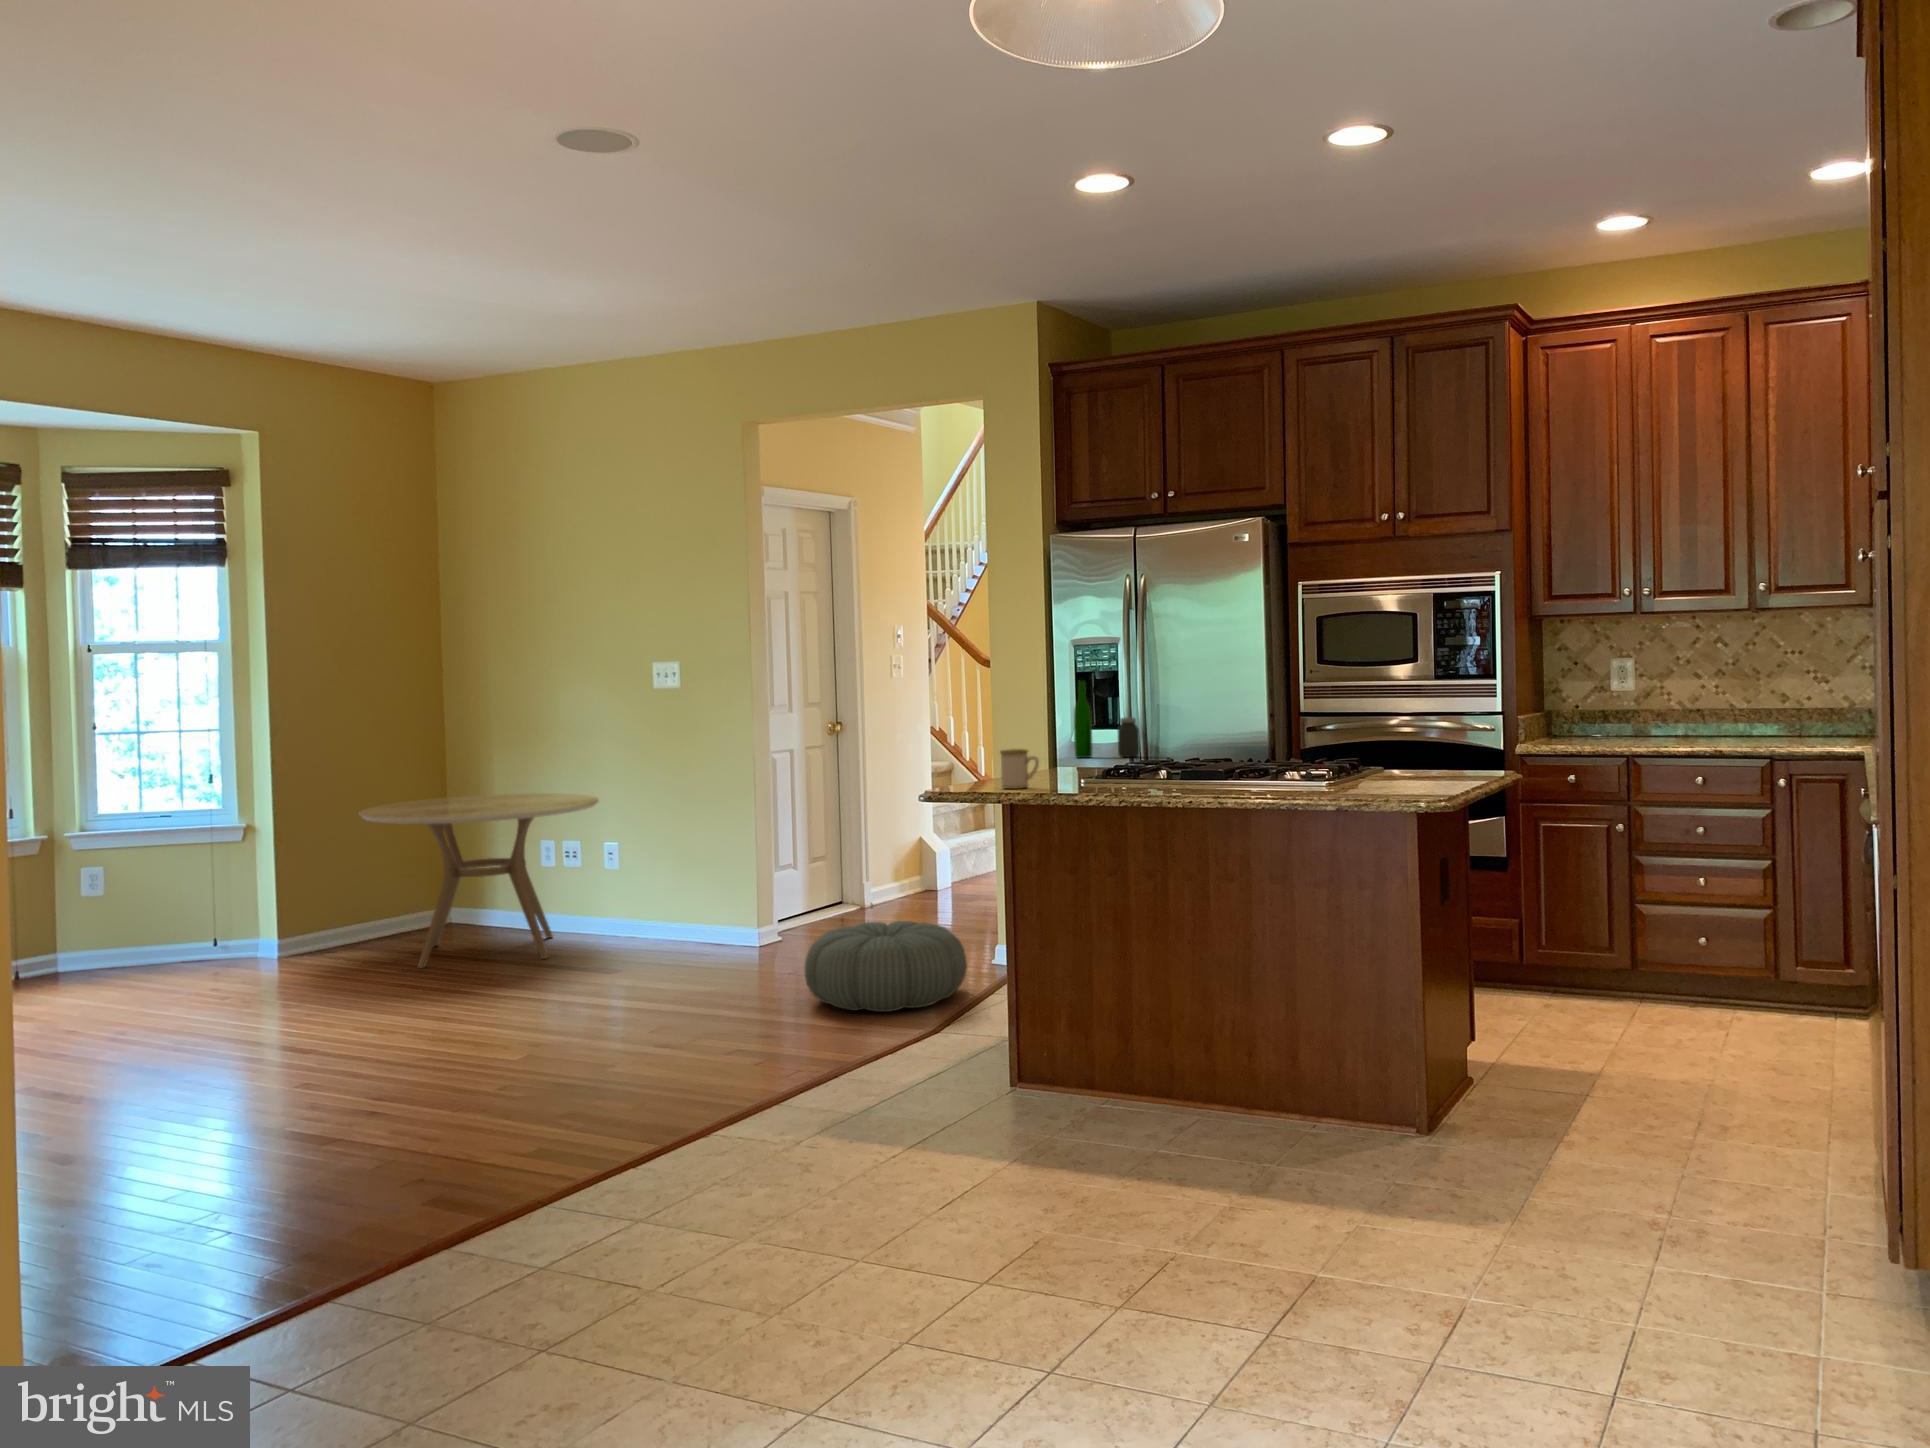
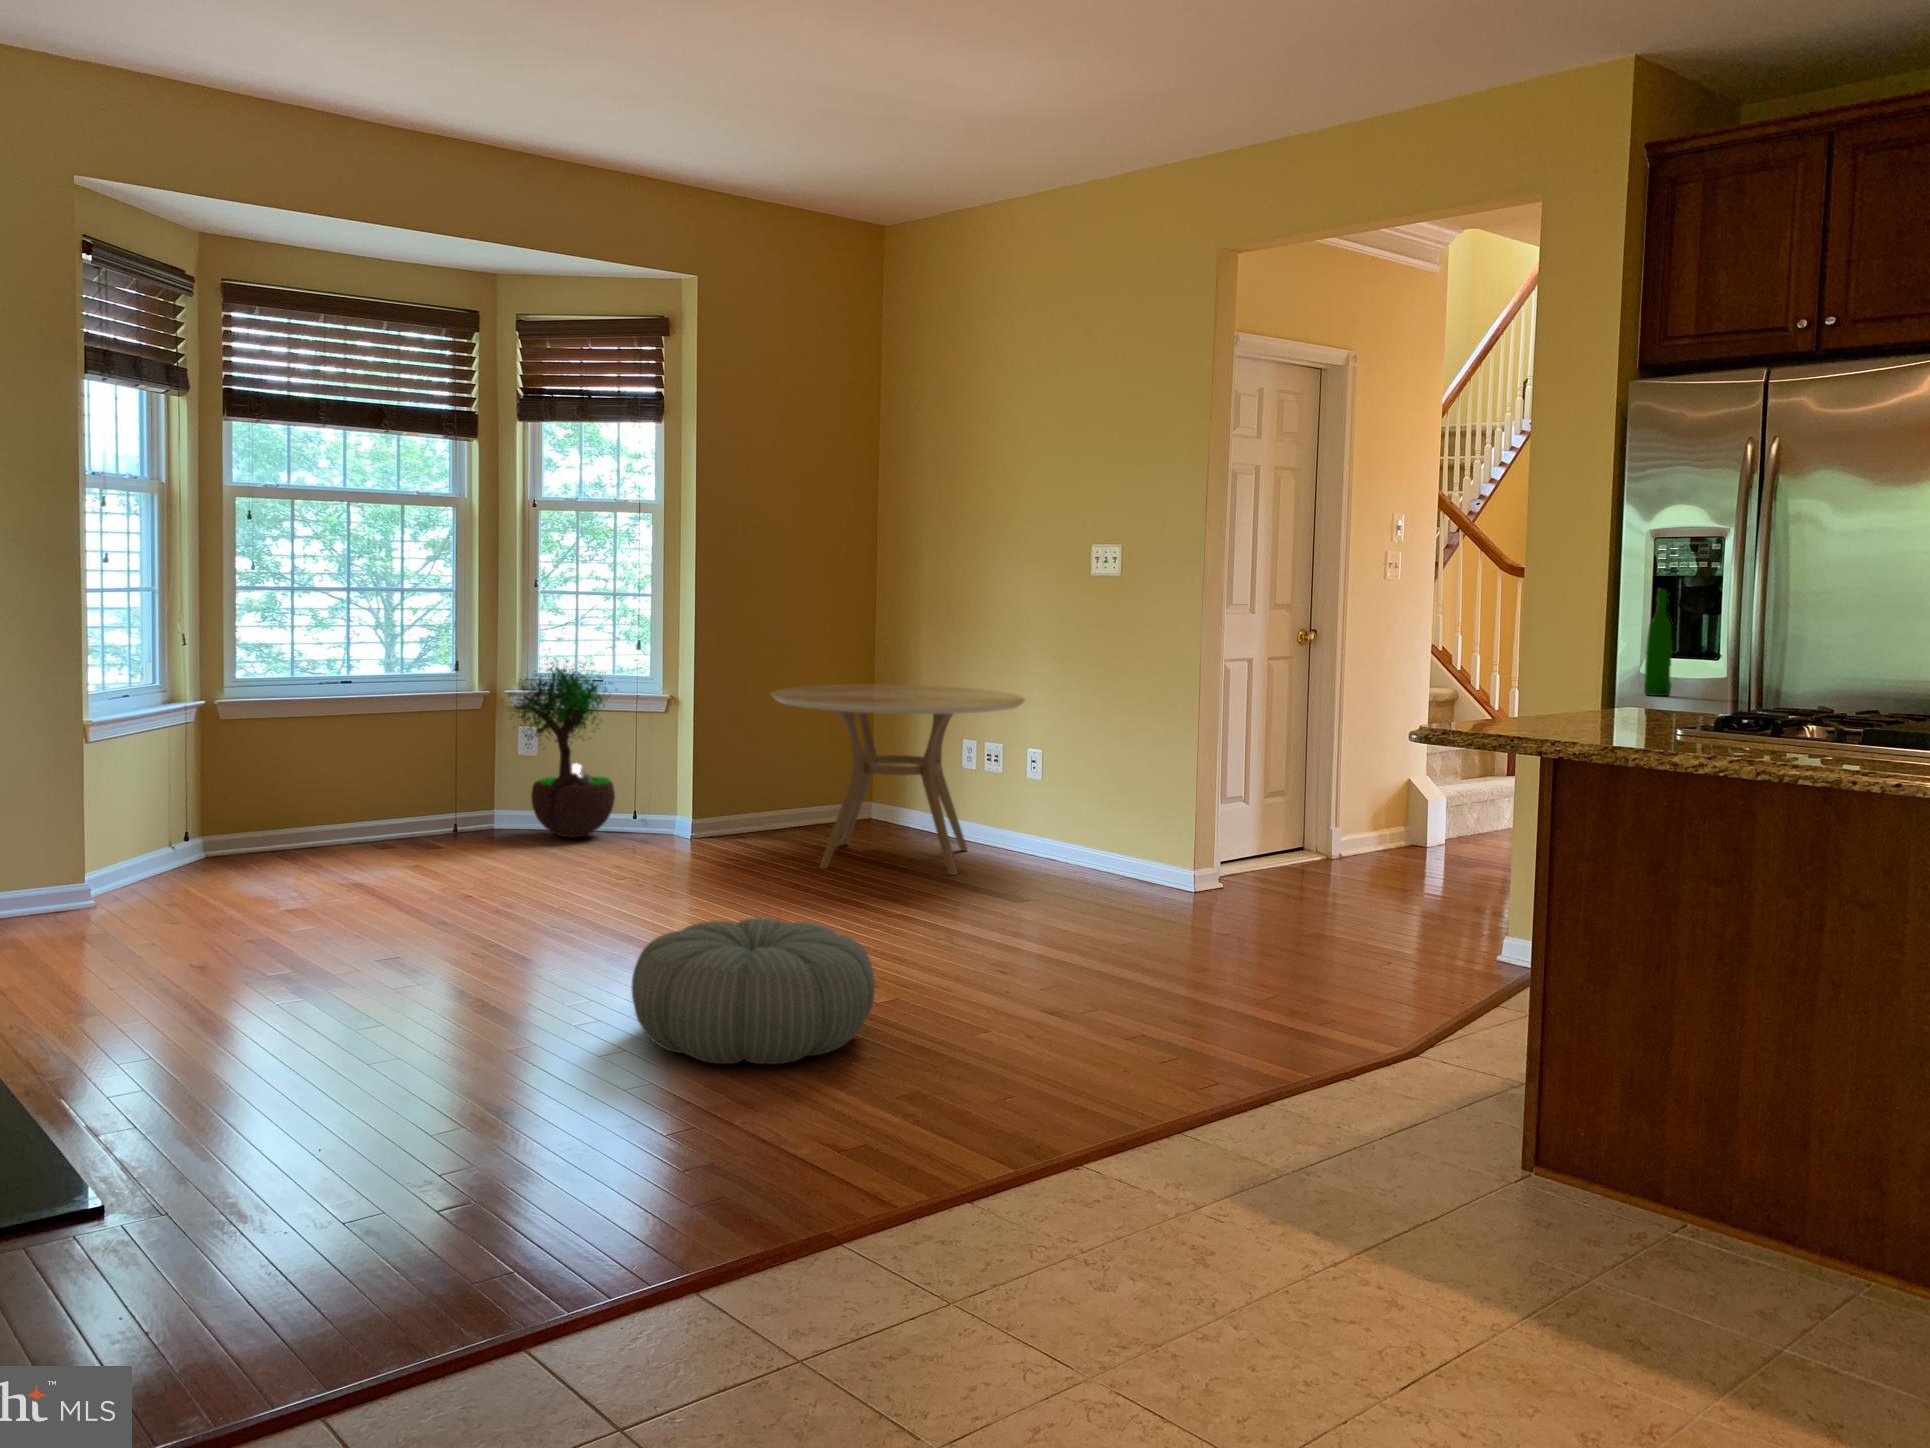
jar: present [1118,718,1139,757] -> none [1713,644,1748,700]
mug: present [1000,749,1039,789] -> none [1548,672,1612,730]
potted tree: none [72,788,196,972] -> present [508,658,617,838]
pouf: present [805,921,967,1012] -> present [632,918,875,1064]

